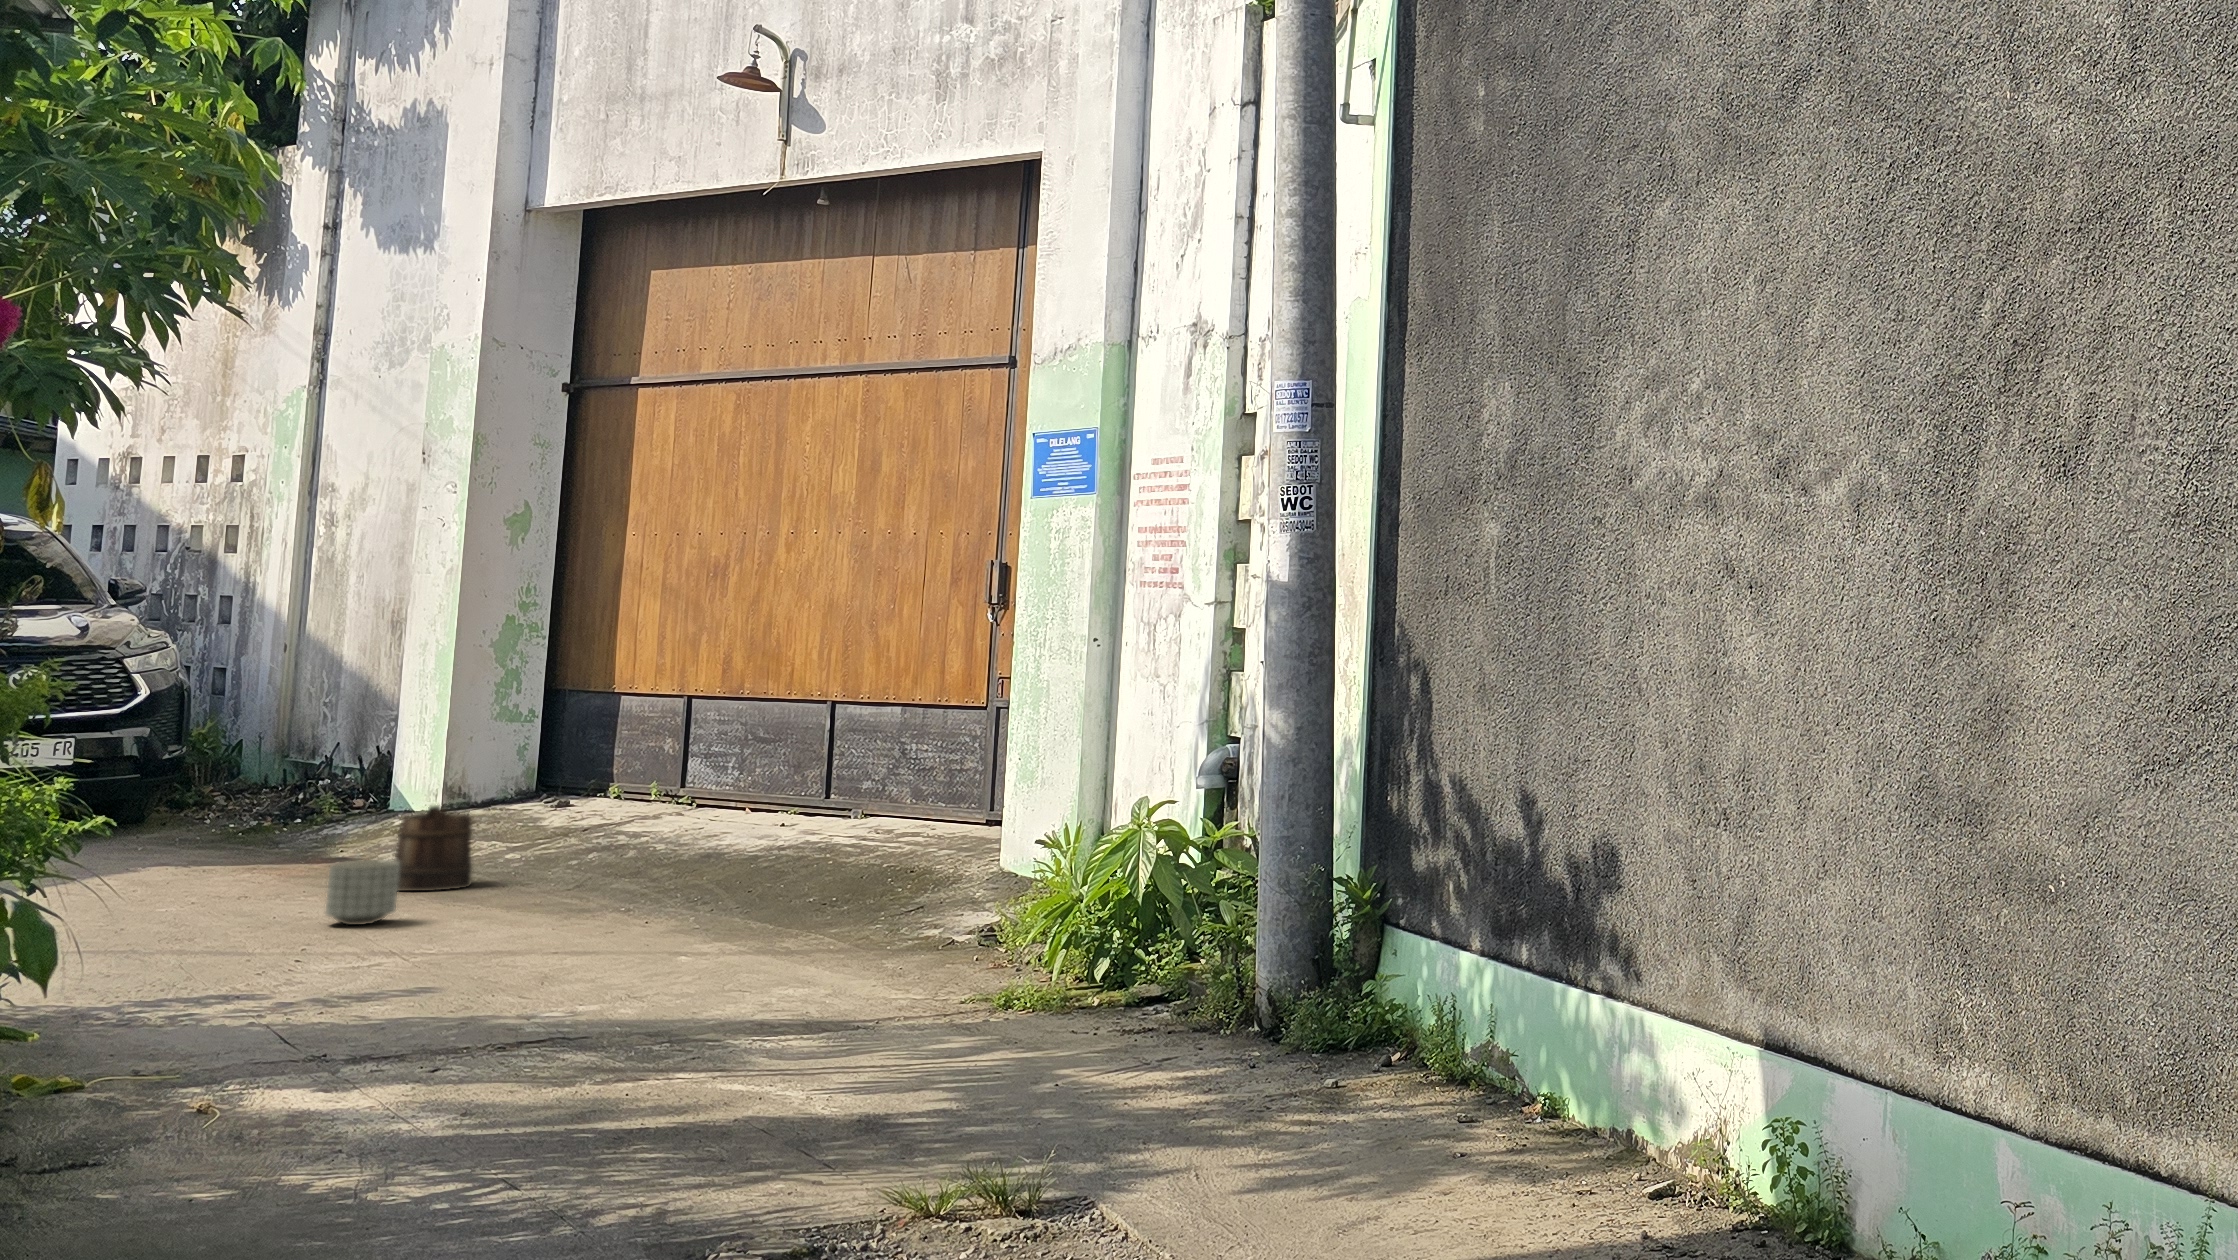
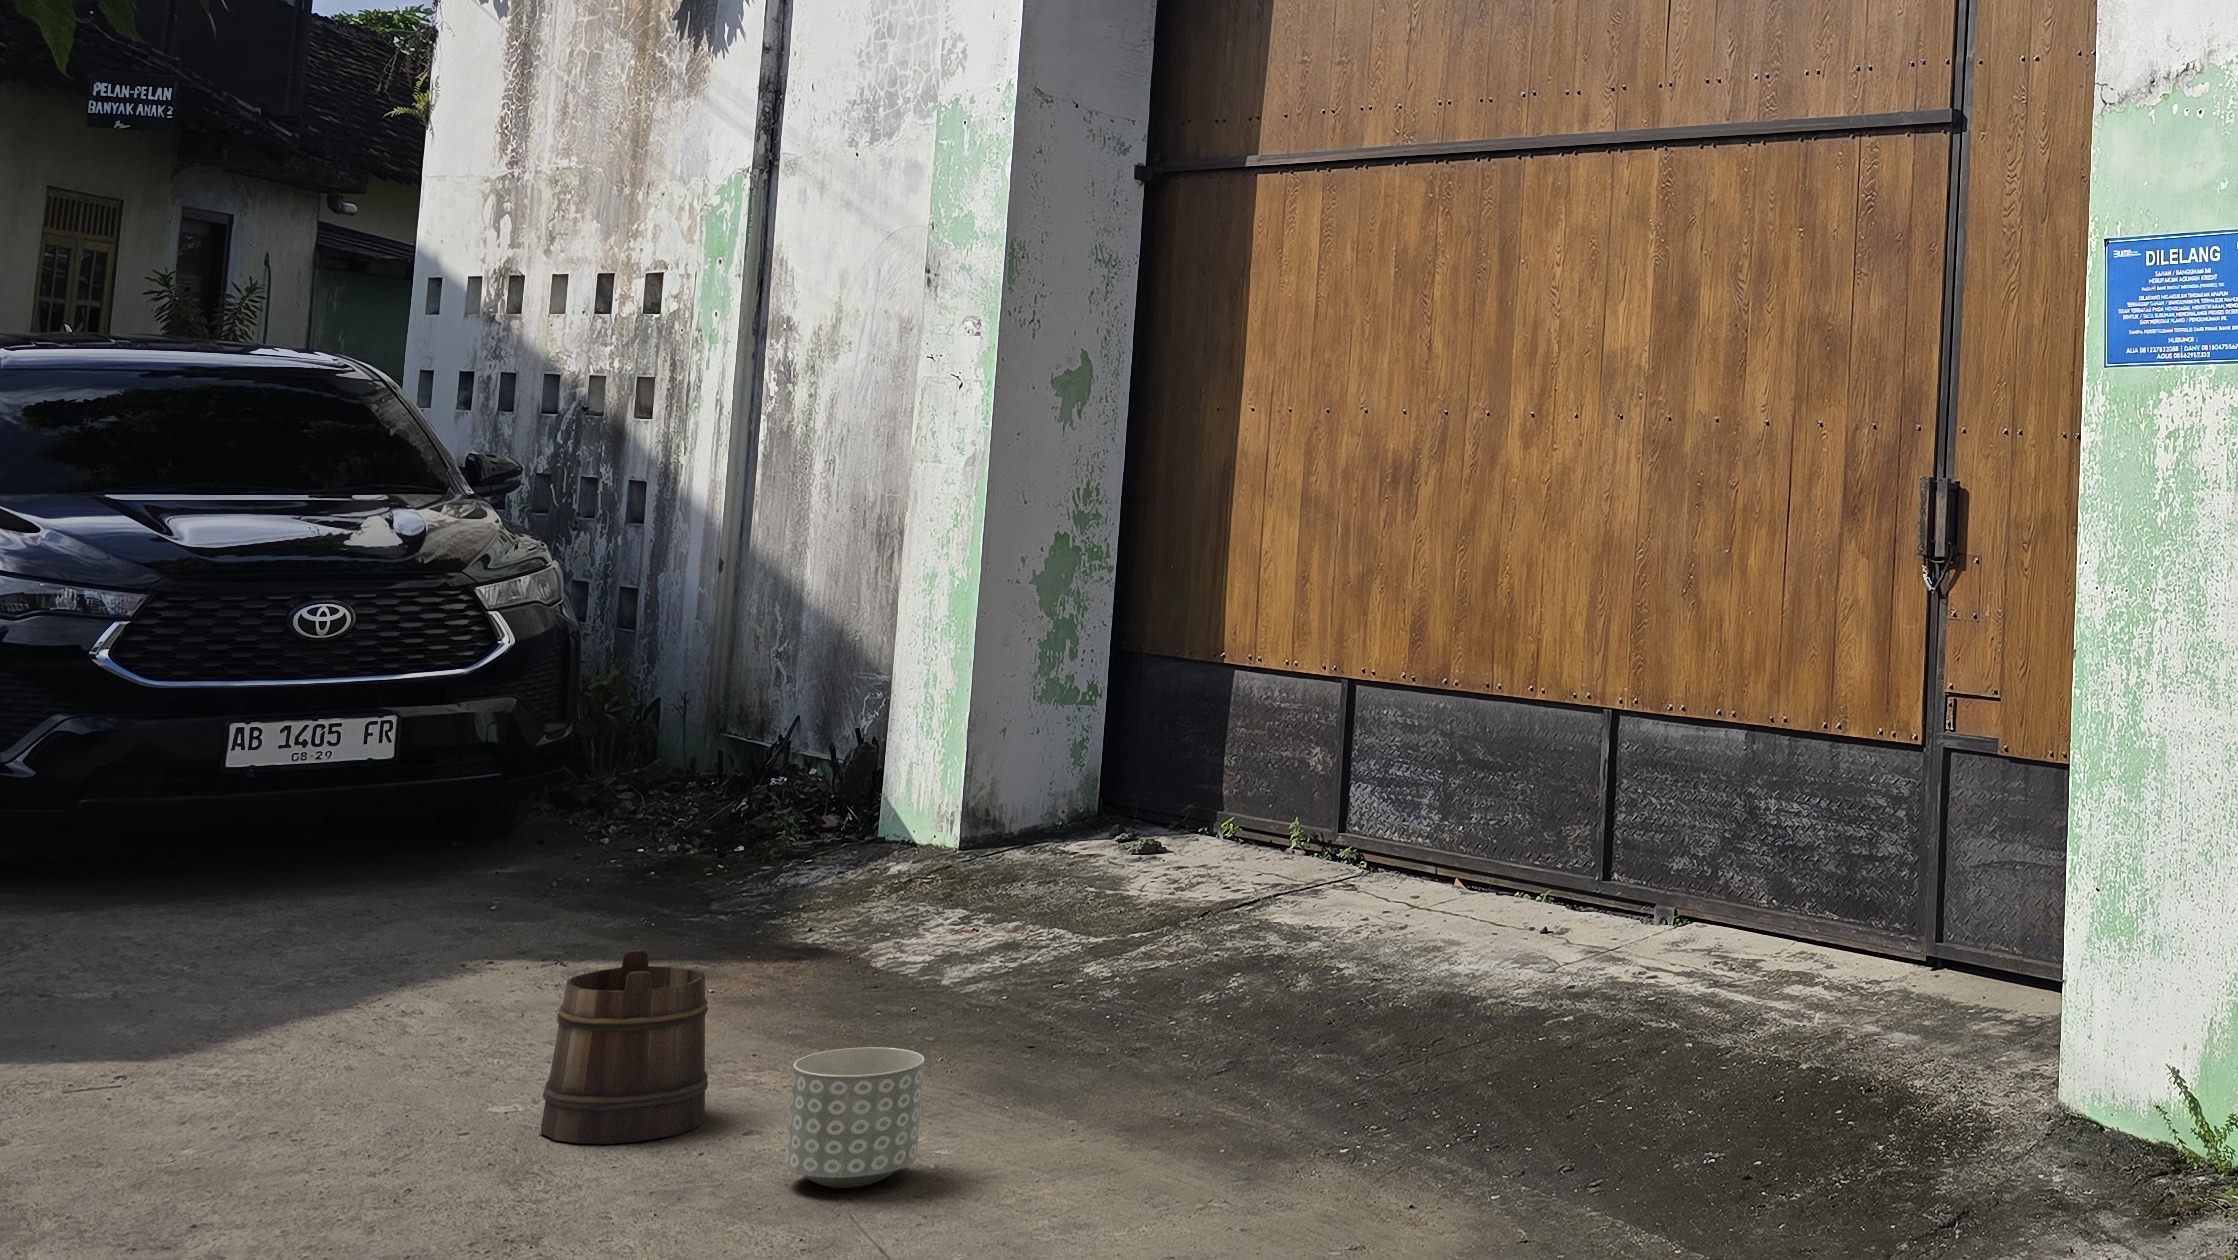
bucket: present [394,806,472,891] -> present [541,950,708,1144]

